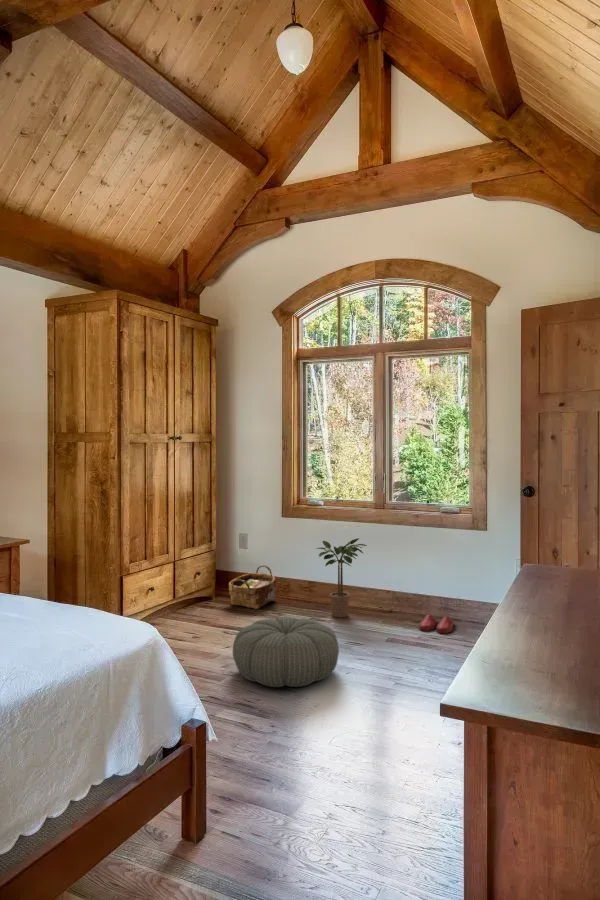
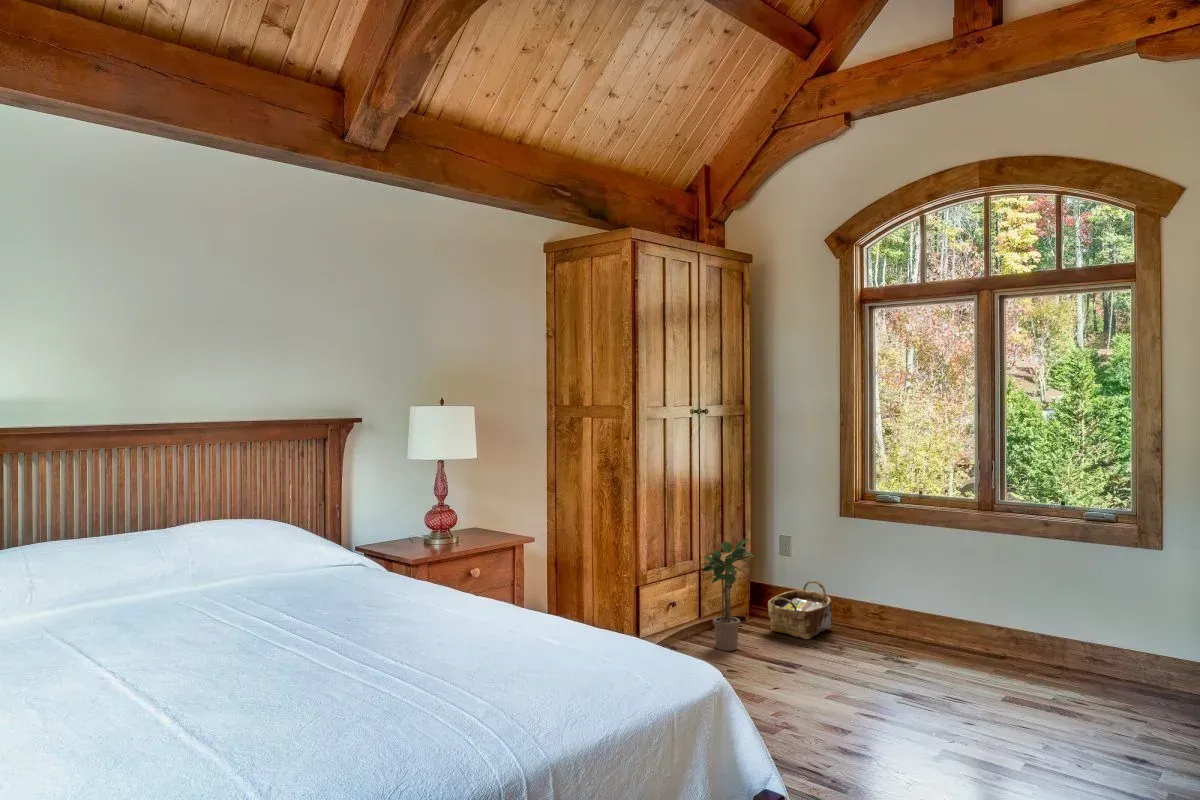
potted plant: present [317,538,367,617] -> present [699,539,754,651]
slippers: present [419,615,453,633] -> none [1053,669,1109,699]
pouf: present [233,617,339,687] -> none [788,656,936,752]

